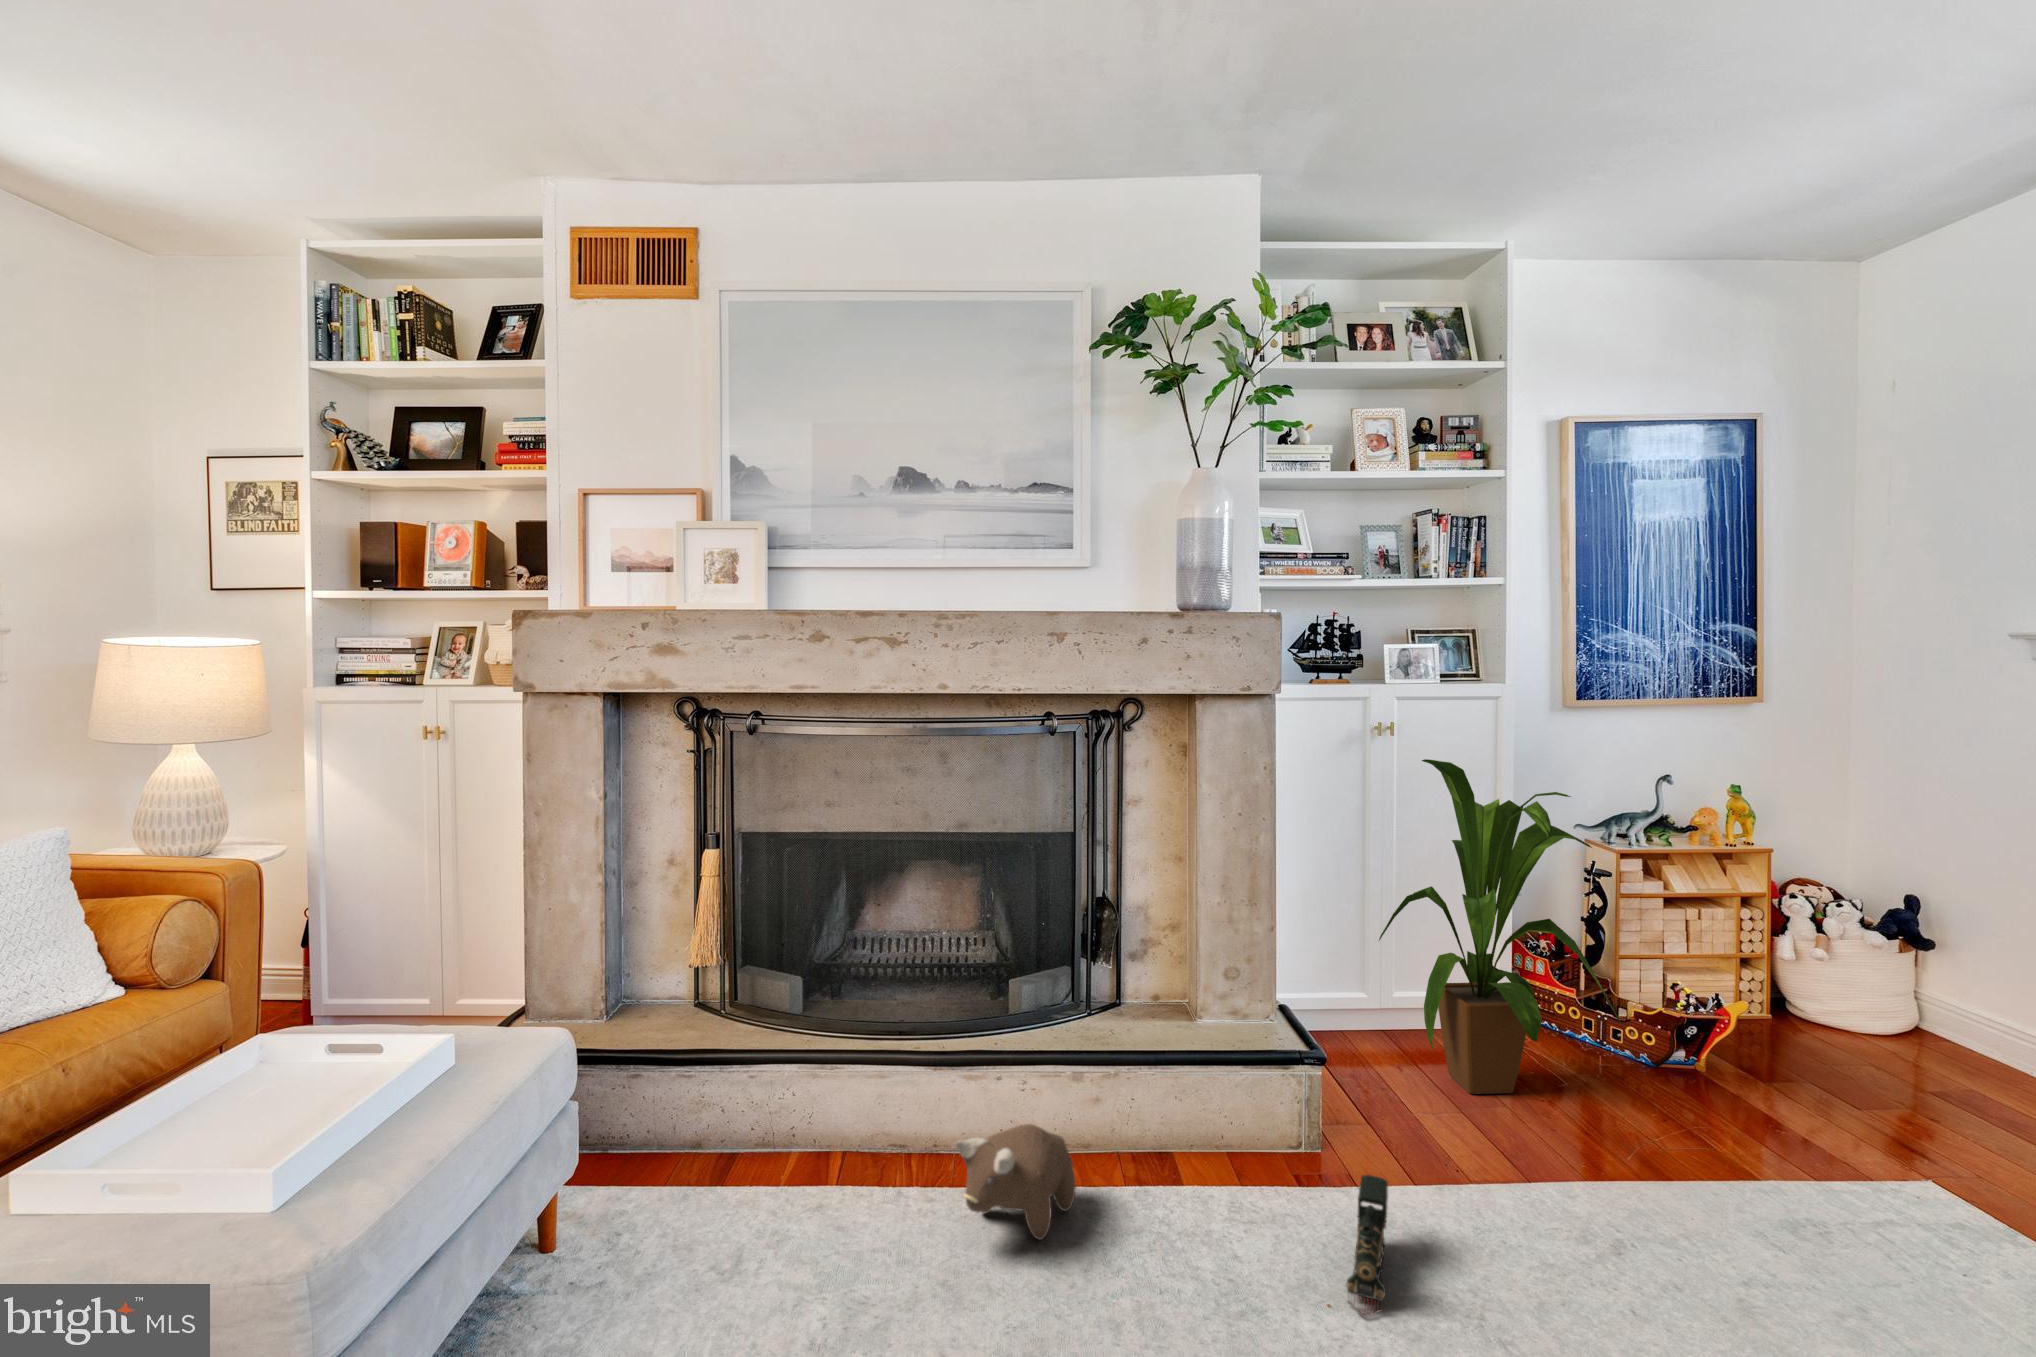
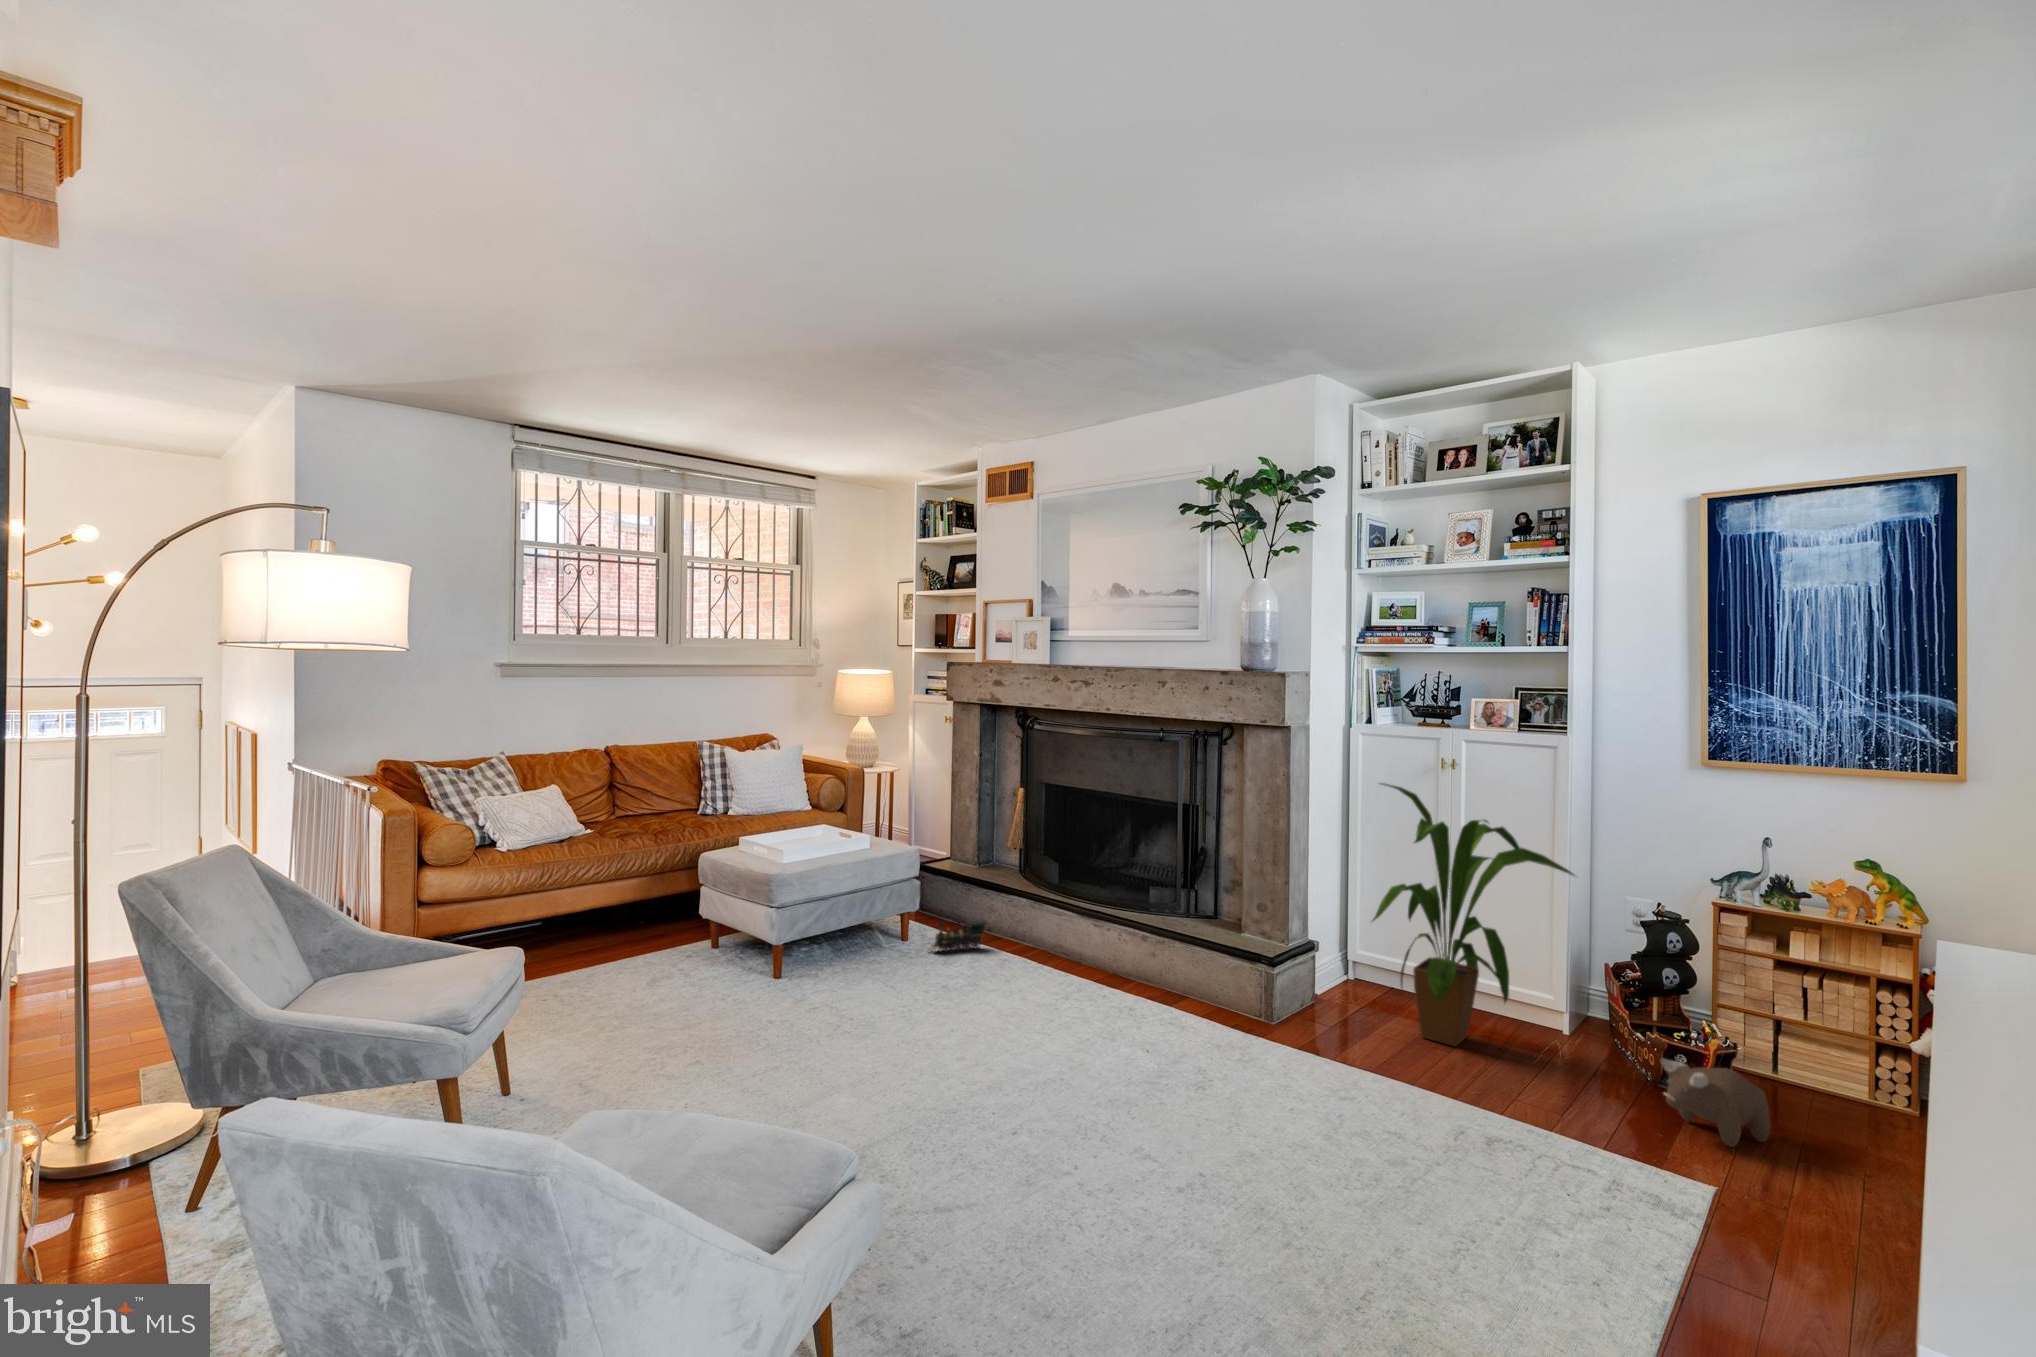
plush toy: present [956,1124,1076,1240] -> present [1661,1059,1770,1147]
toy train: present [1347,1175,1388,1317] -> present [929,920,988,952]

